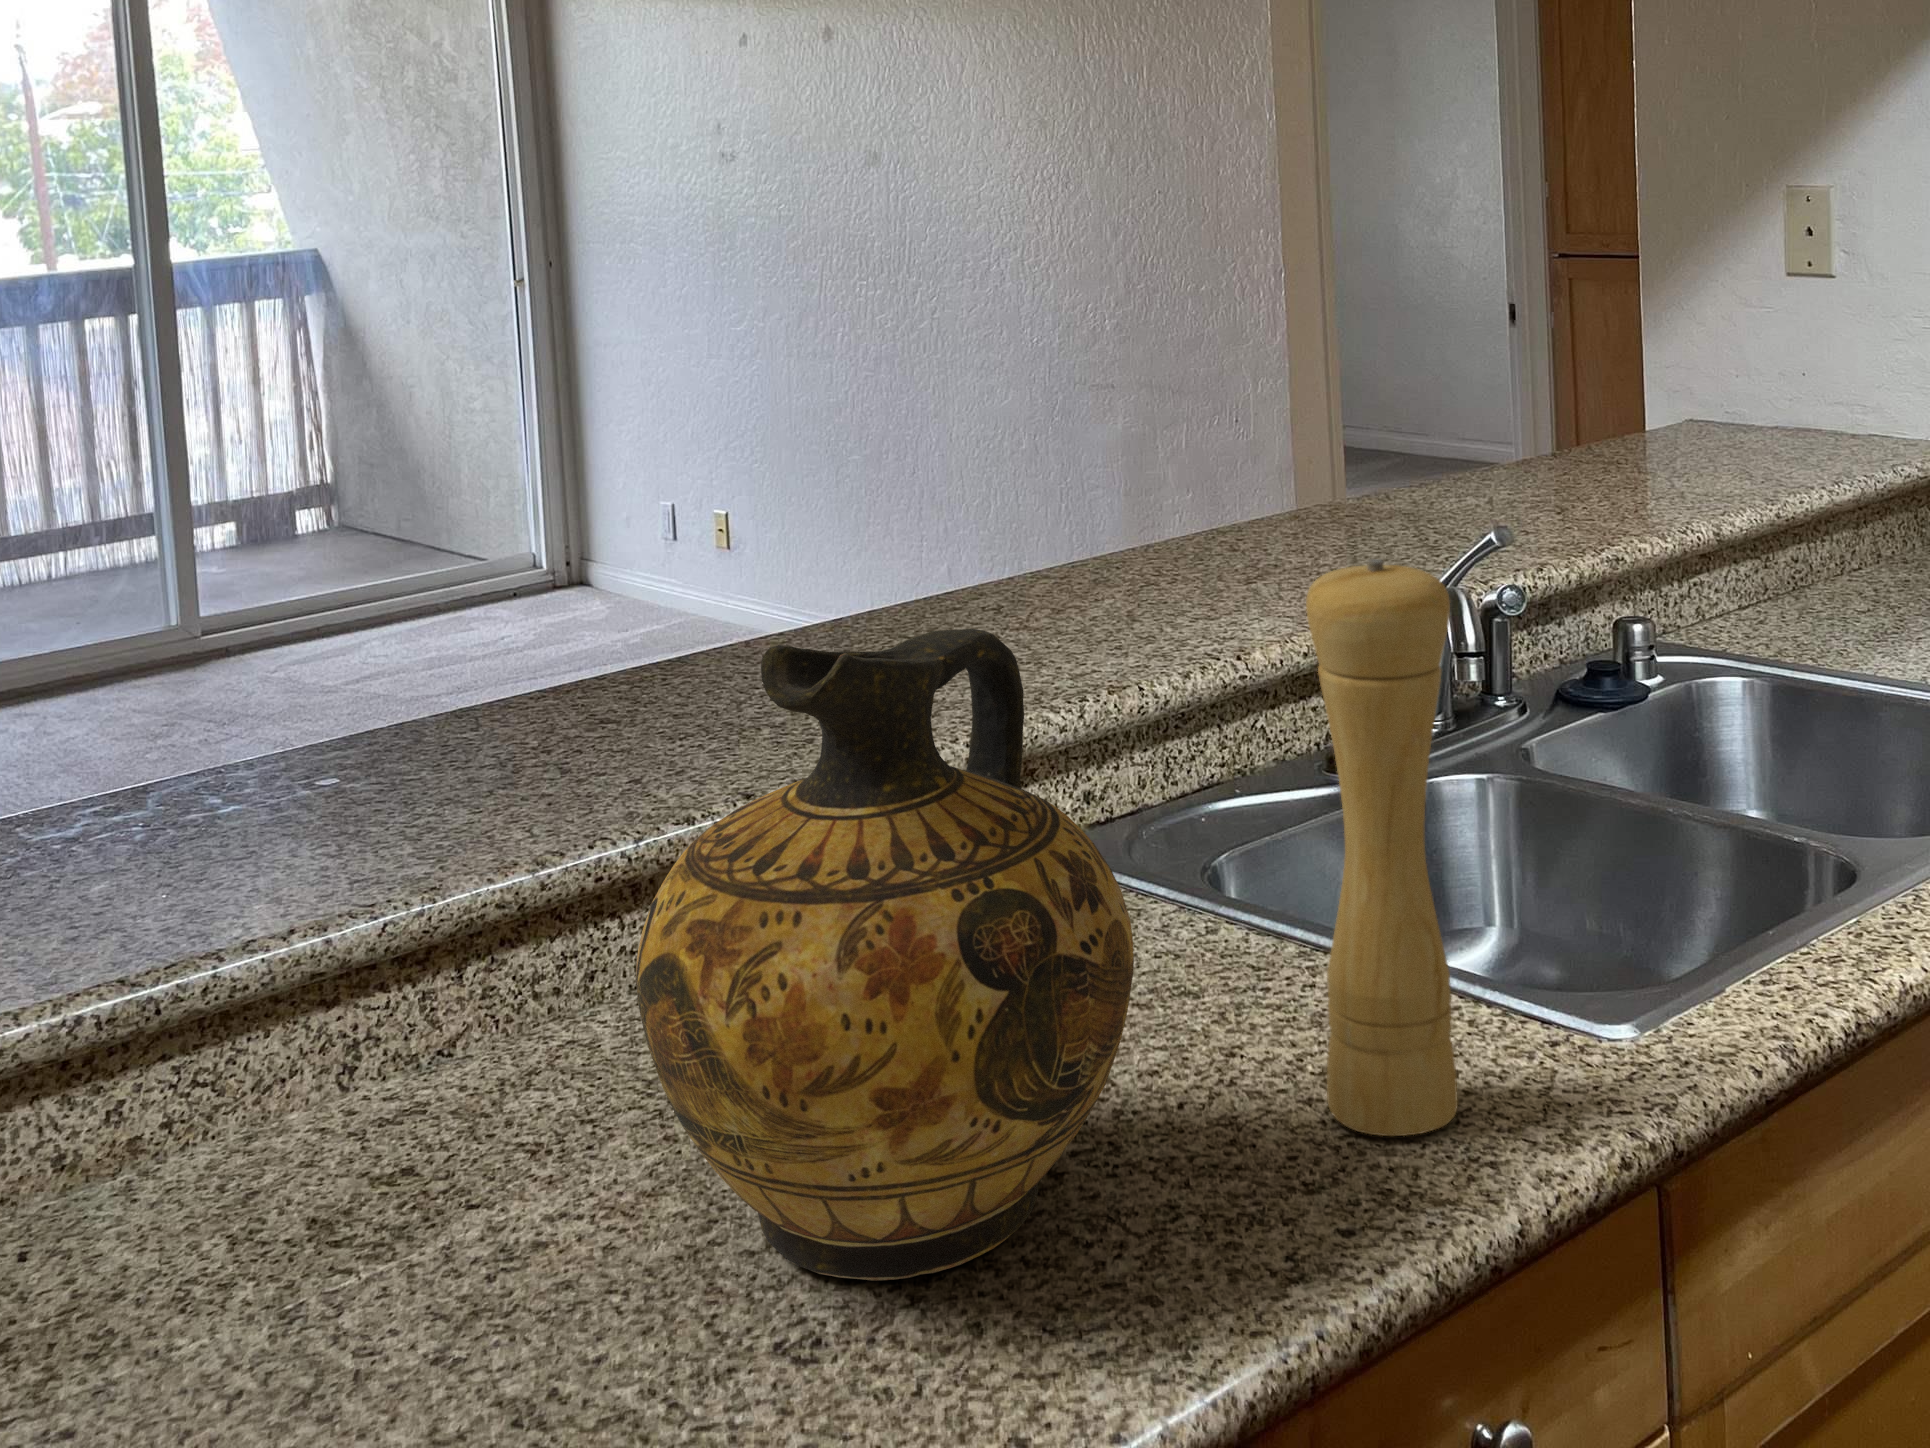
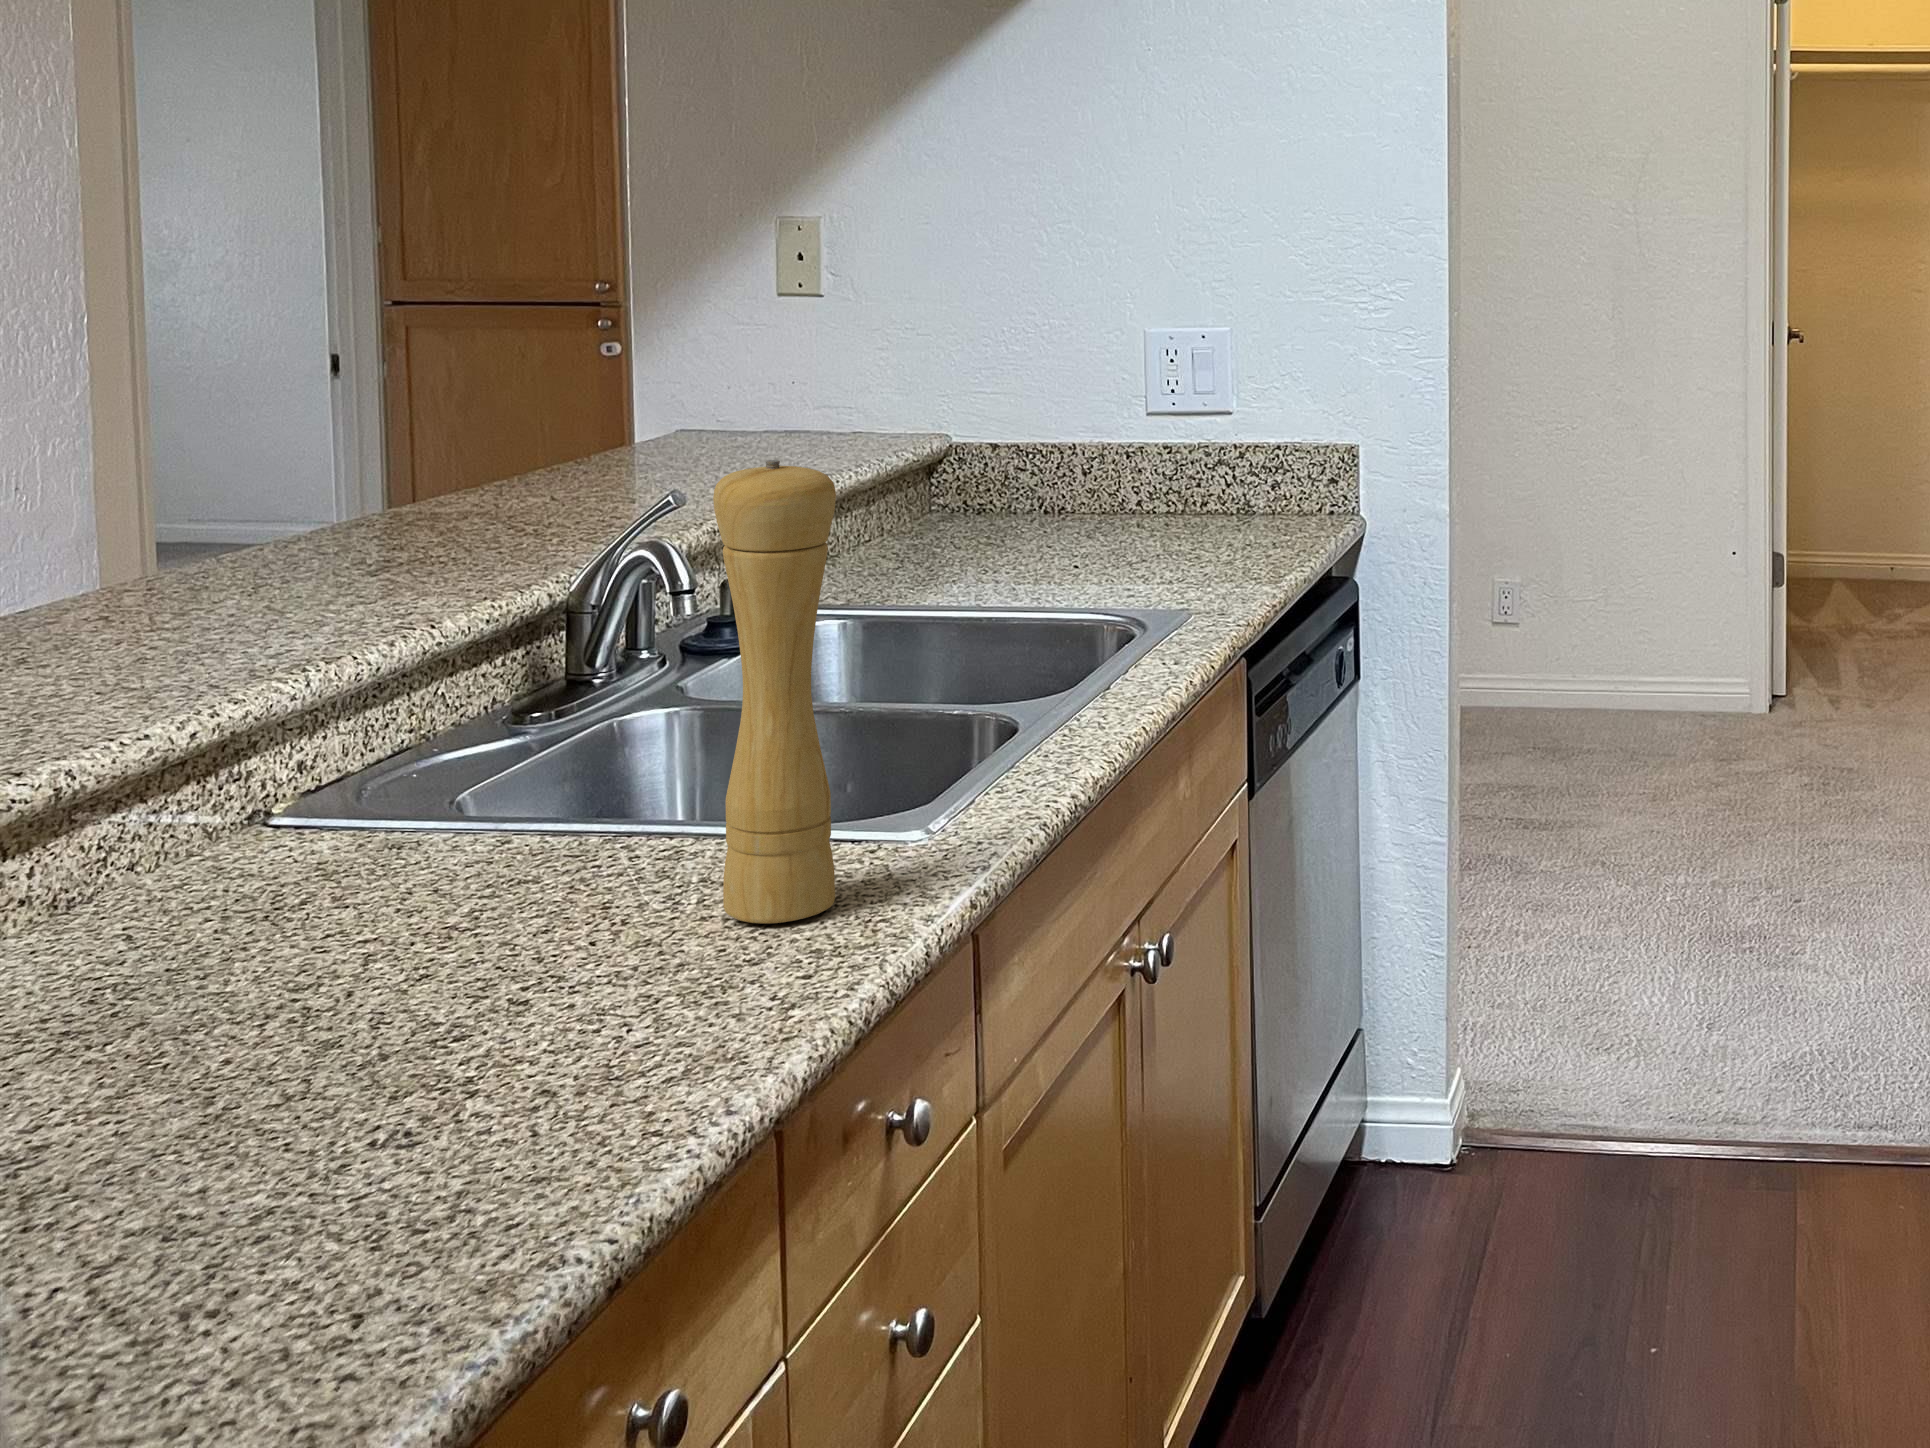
ceramic jug: present [636,629,1134,1281] -> none [151,533,636,1097]

